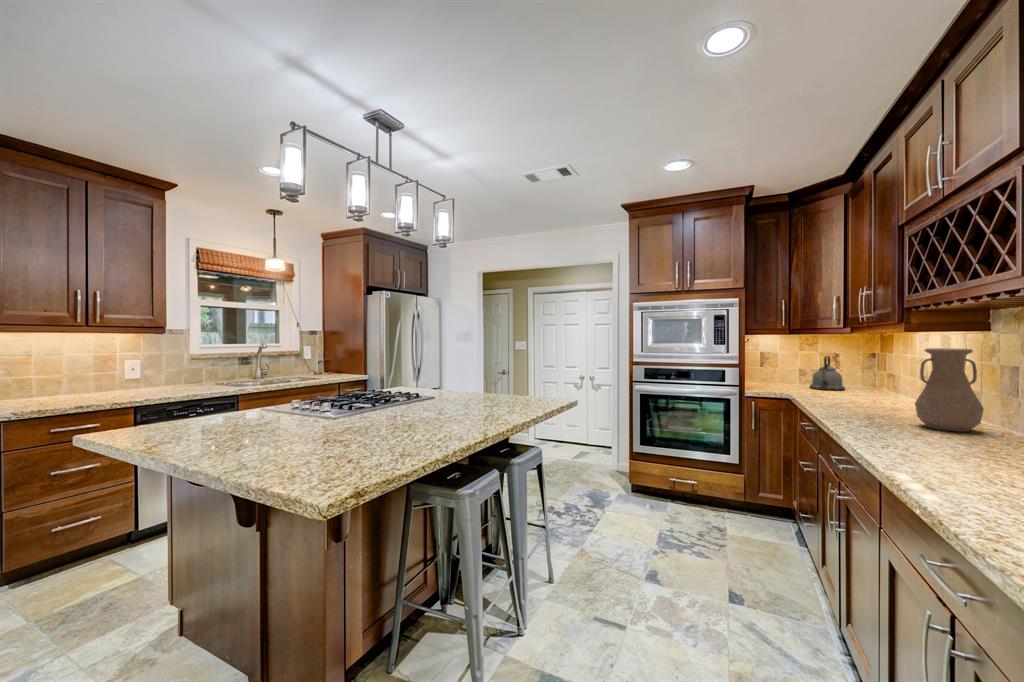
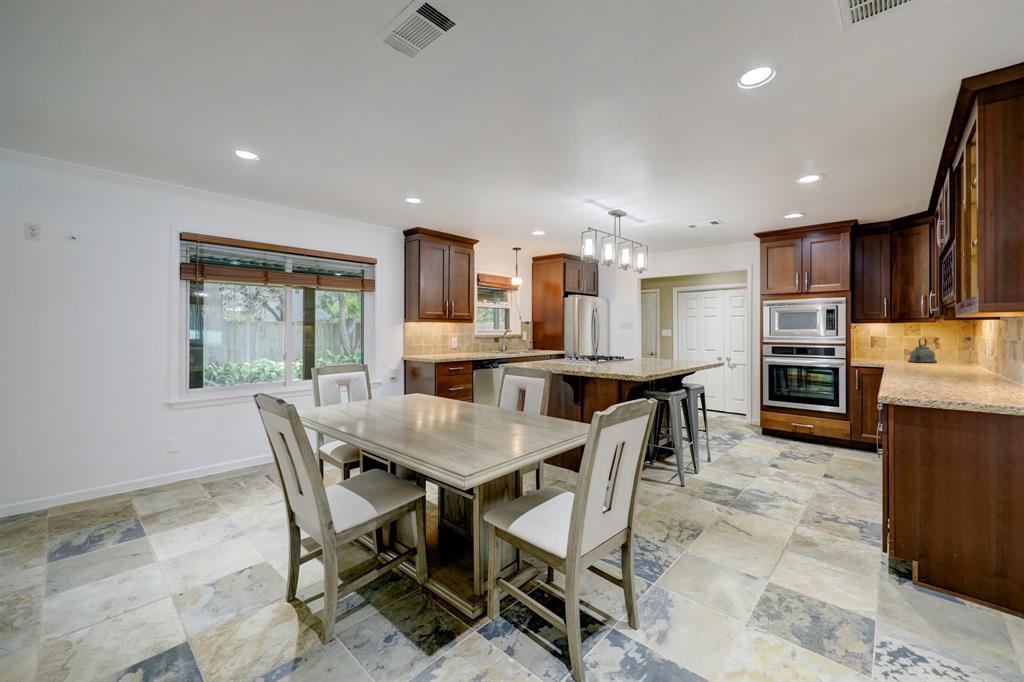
vase: present [915,348,984,432] -> none [942,328,982,375]

